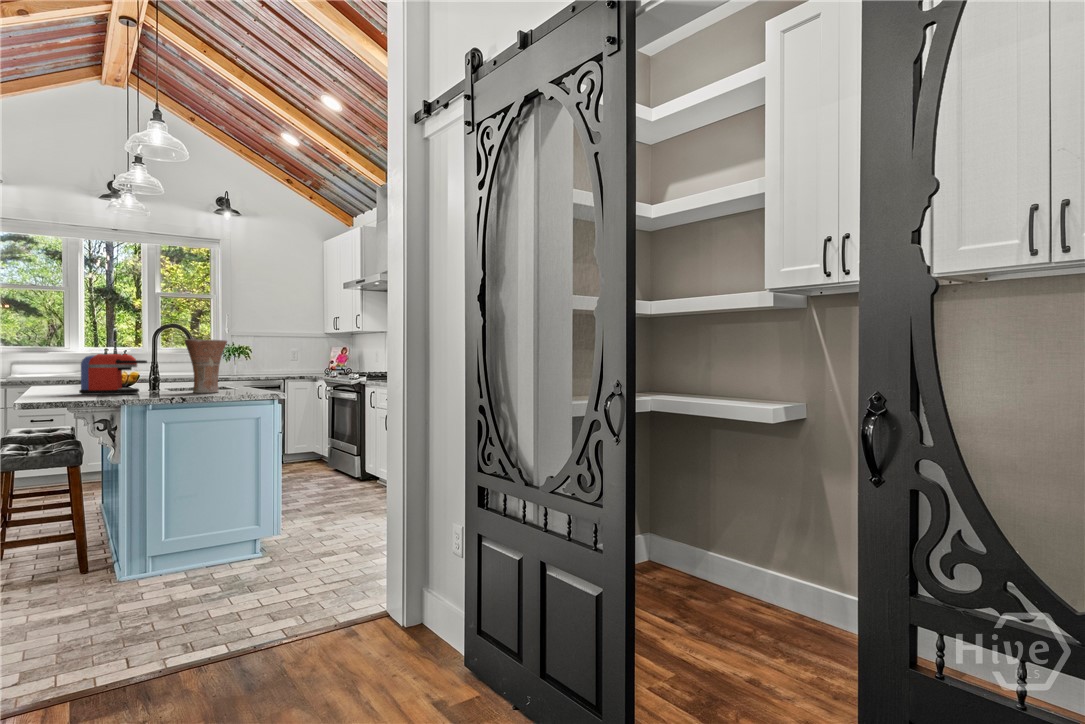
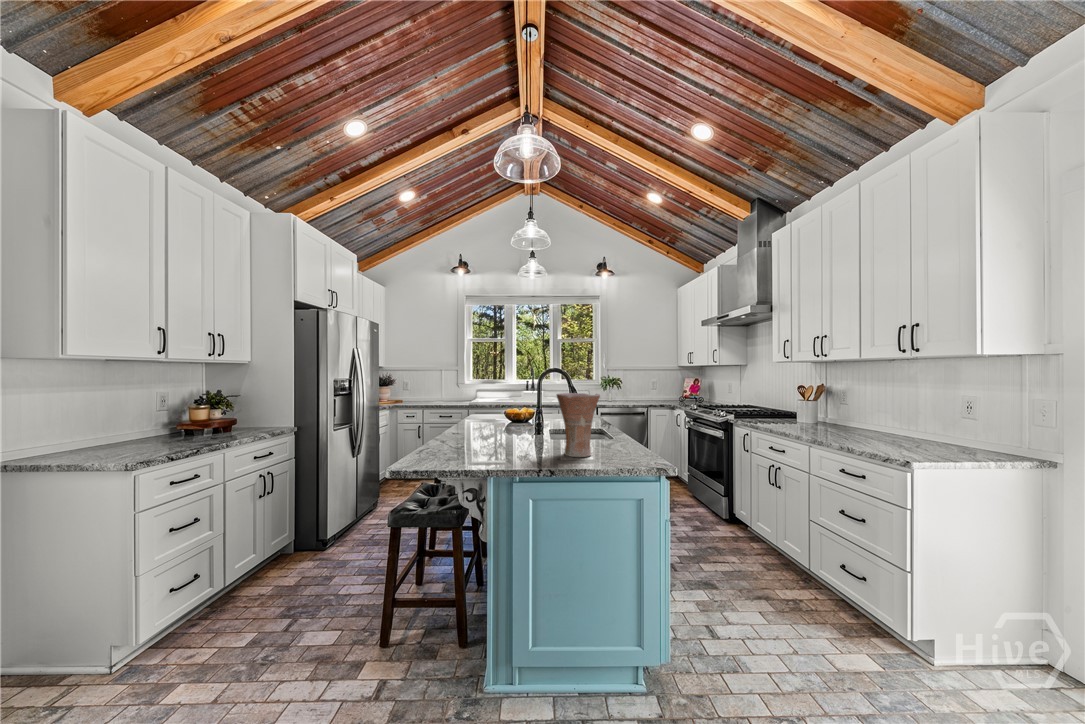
coffee maker: present [79,354,147,395] -> none [456,412,517,459]

